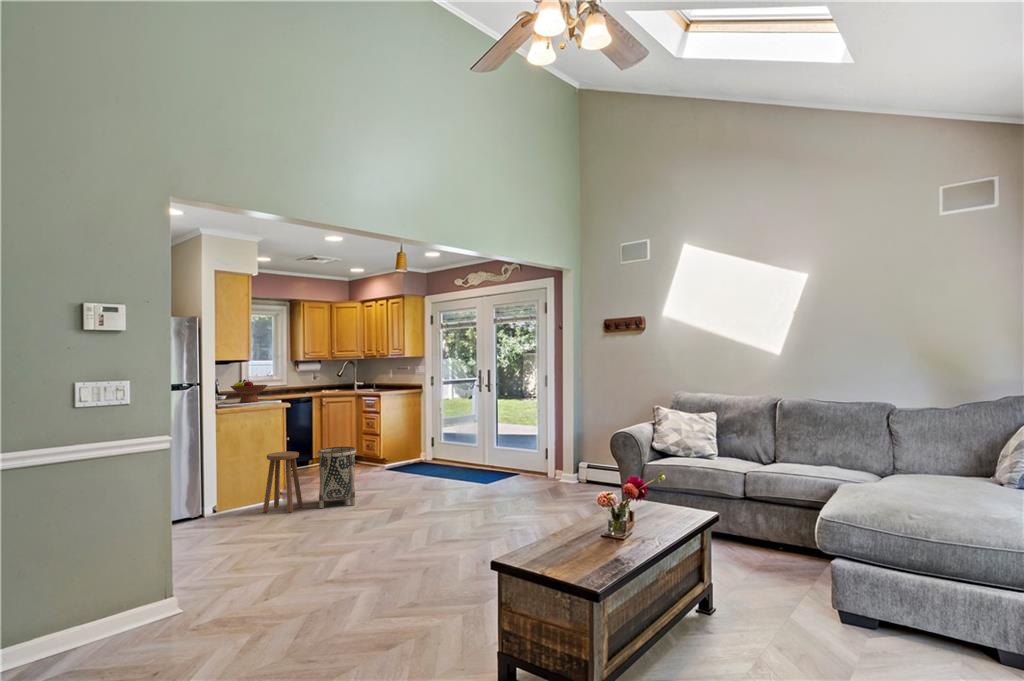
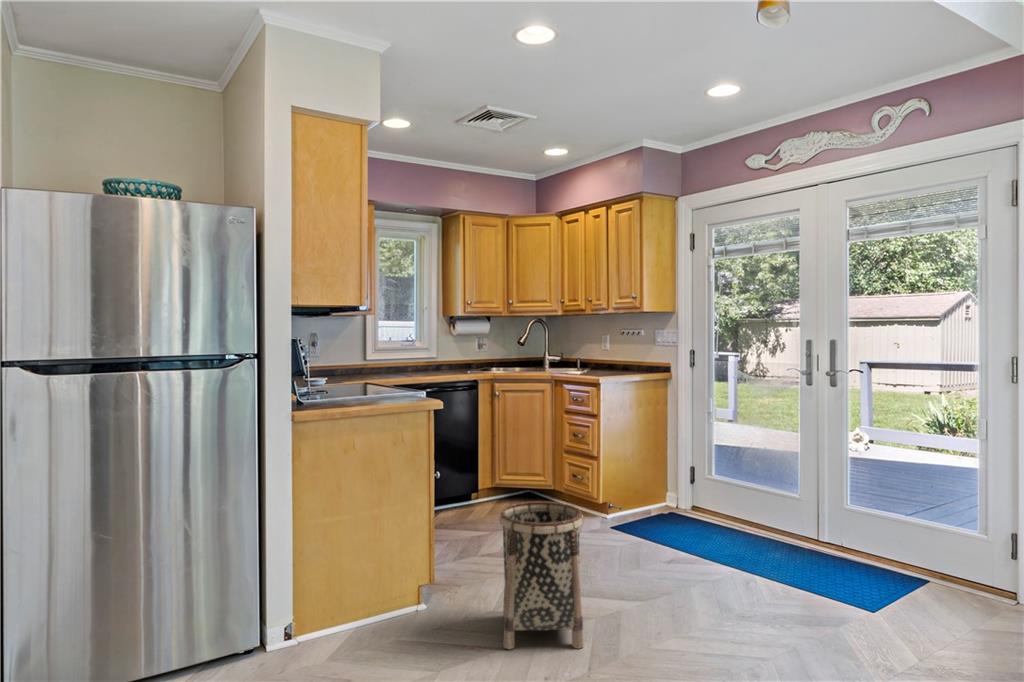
fruit bowl: present [231,379,267,402] -> none [322,349,397,398]
stool: present [263,451,303,513] -> none [386,508,468,656]

